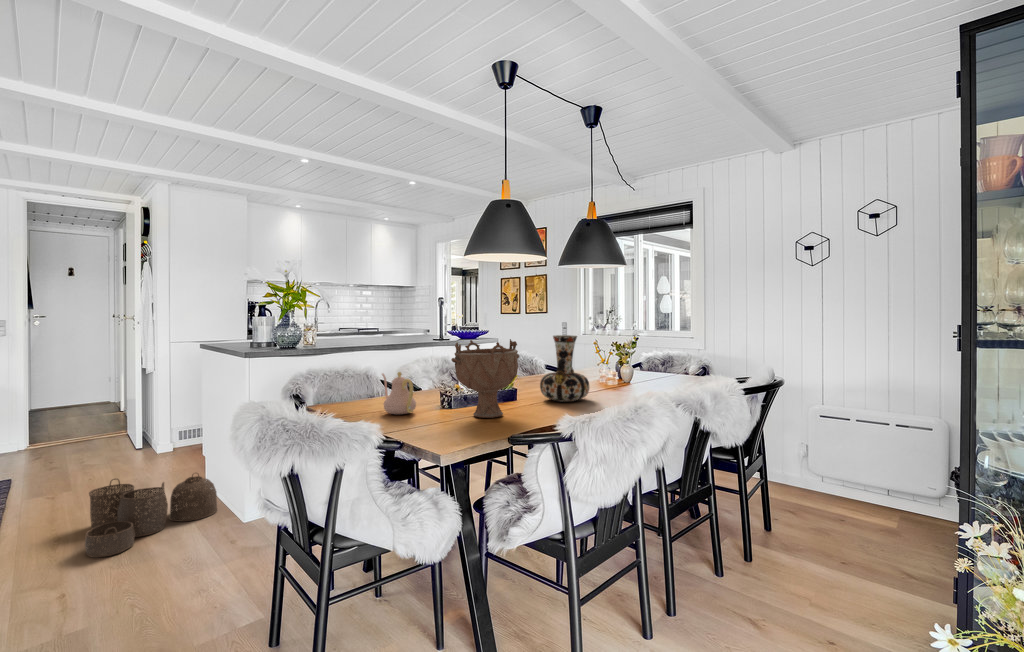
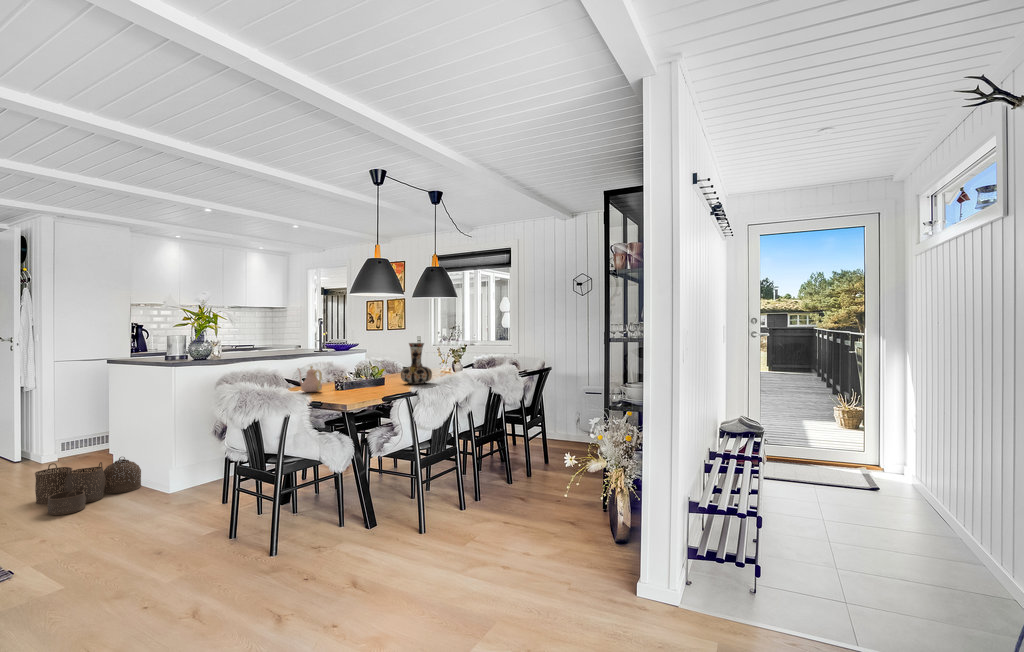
decorative bowl: present [451,339,519,418] -> none [347,345,388,391]

